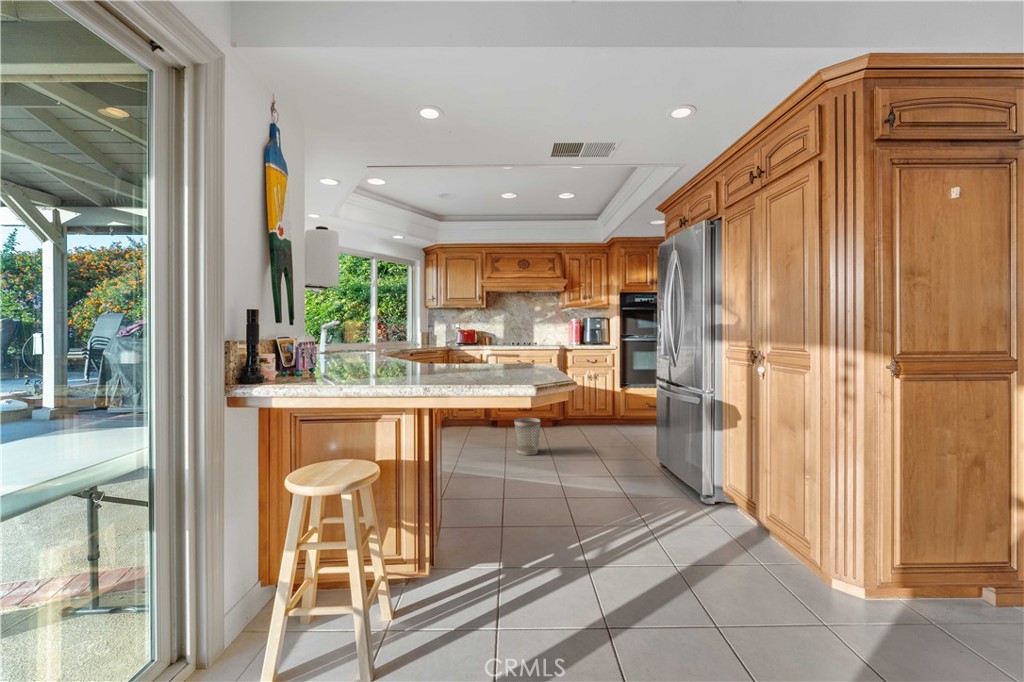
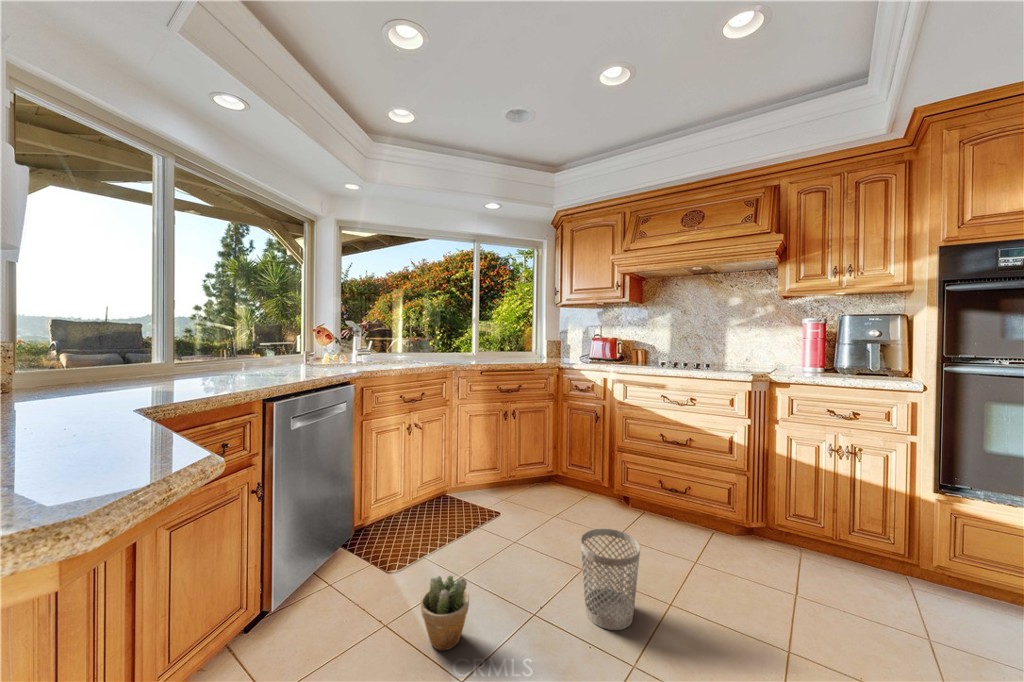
potted plant: none [464,439,487,473] -> present [421,575,469,650]

